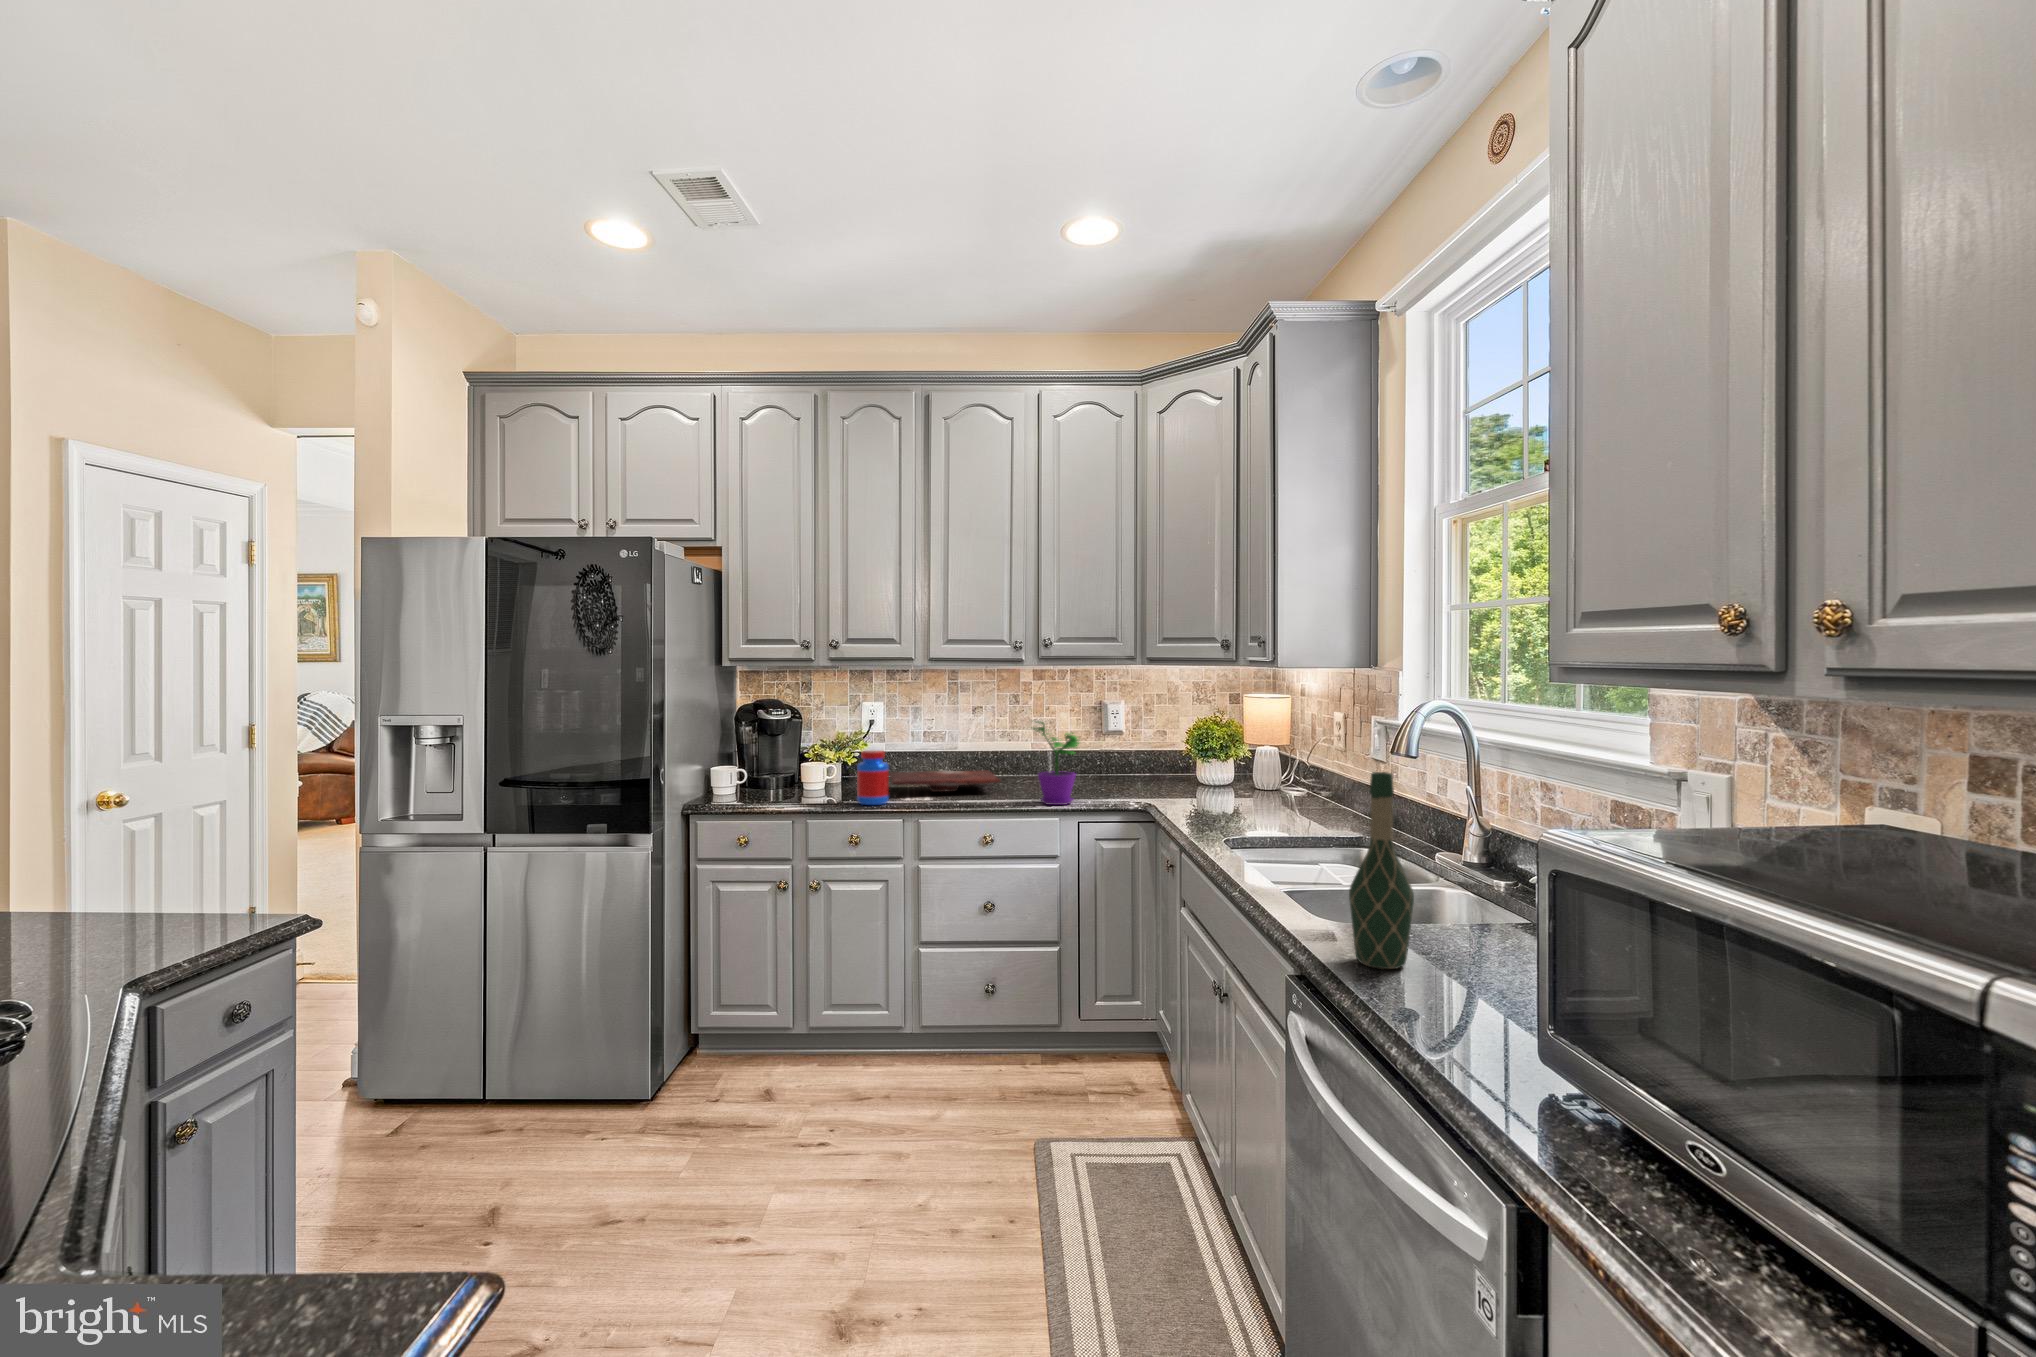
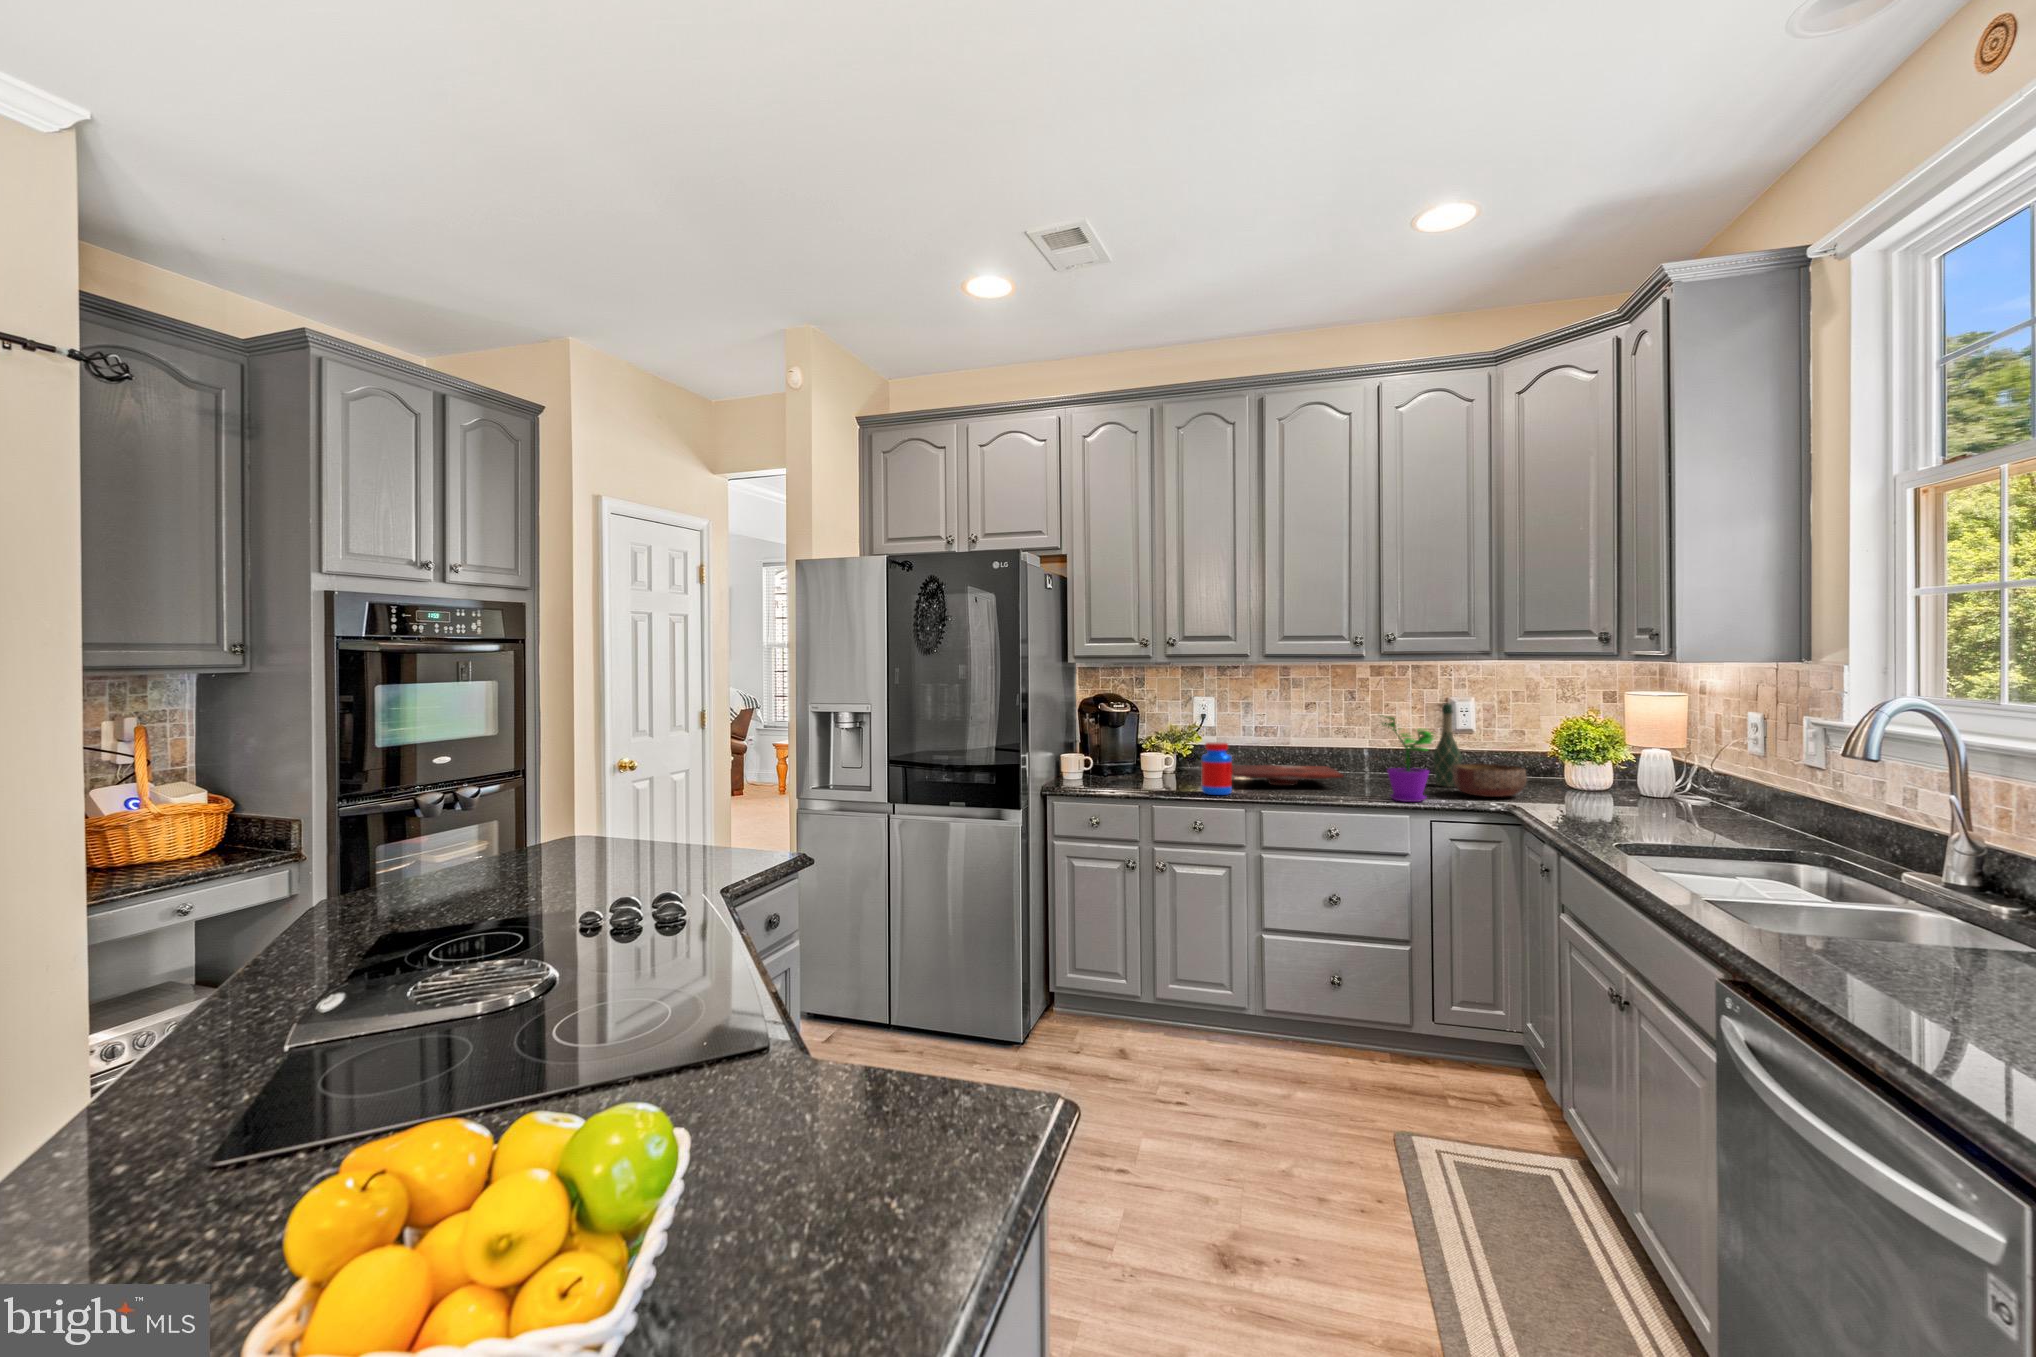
bowl: none [1099,765,1163,797] -> present [1453,764,1527,797]
wine bottle: present [1349,772,1414,969] -> present [1433,703,1462,787]

